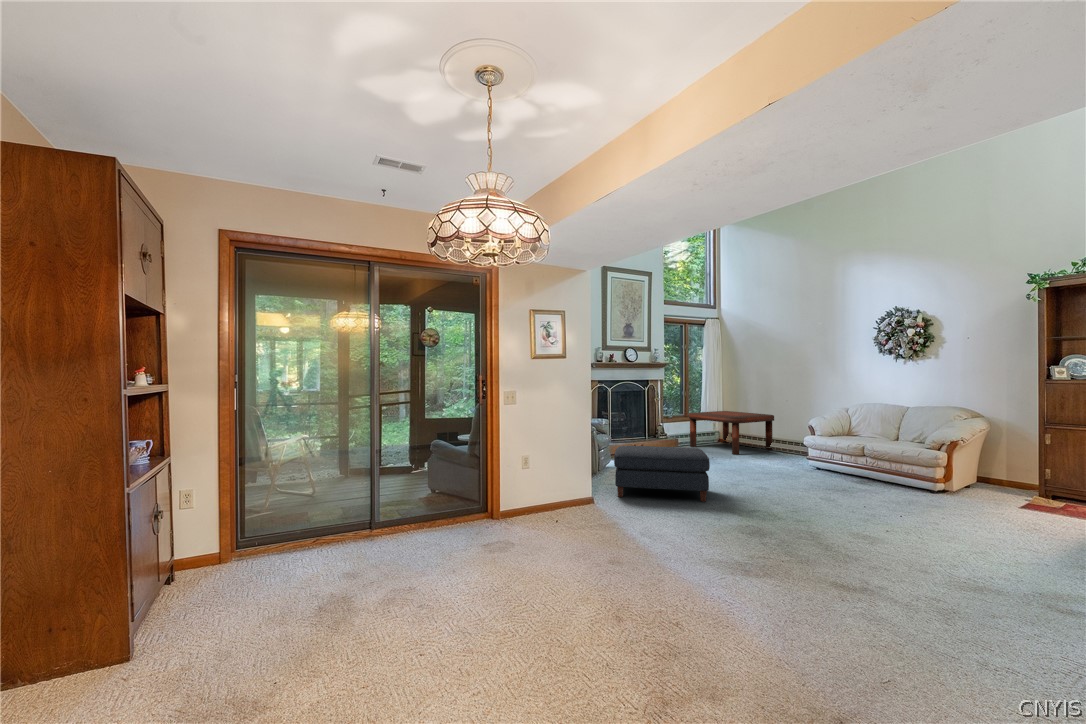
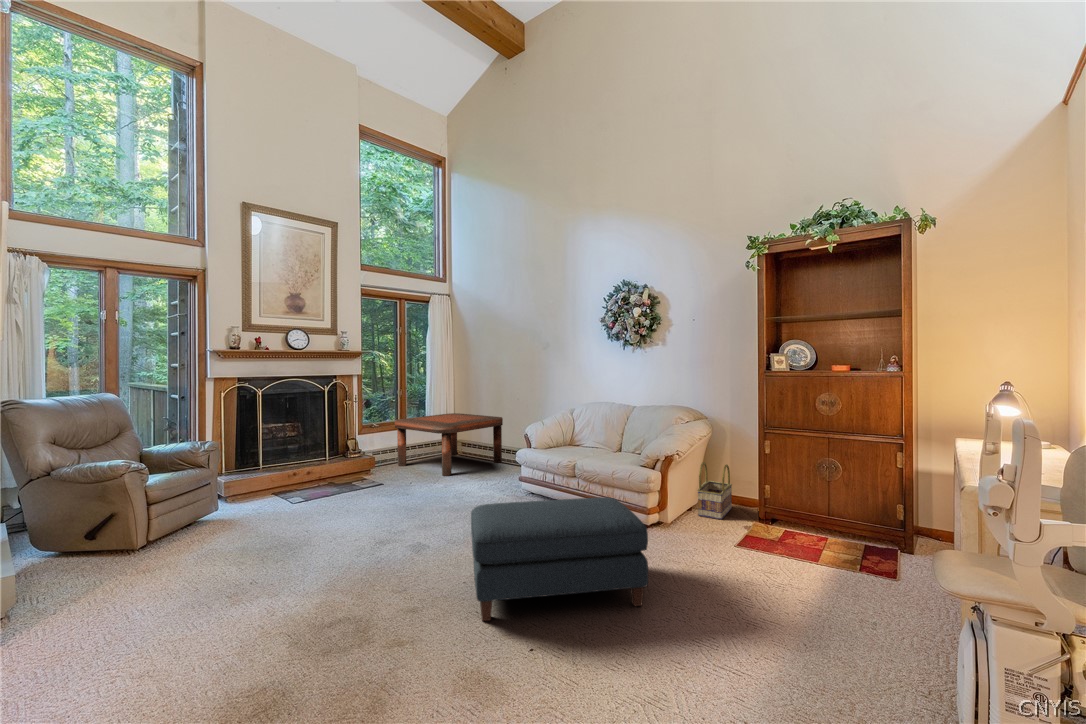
ottoman: present [614,446,710,502] -> present [471,497,648,621]
basket: none [977,451,1012,495] -> present [697,462,732,520]

